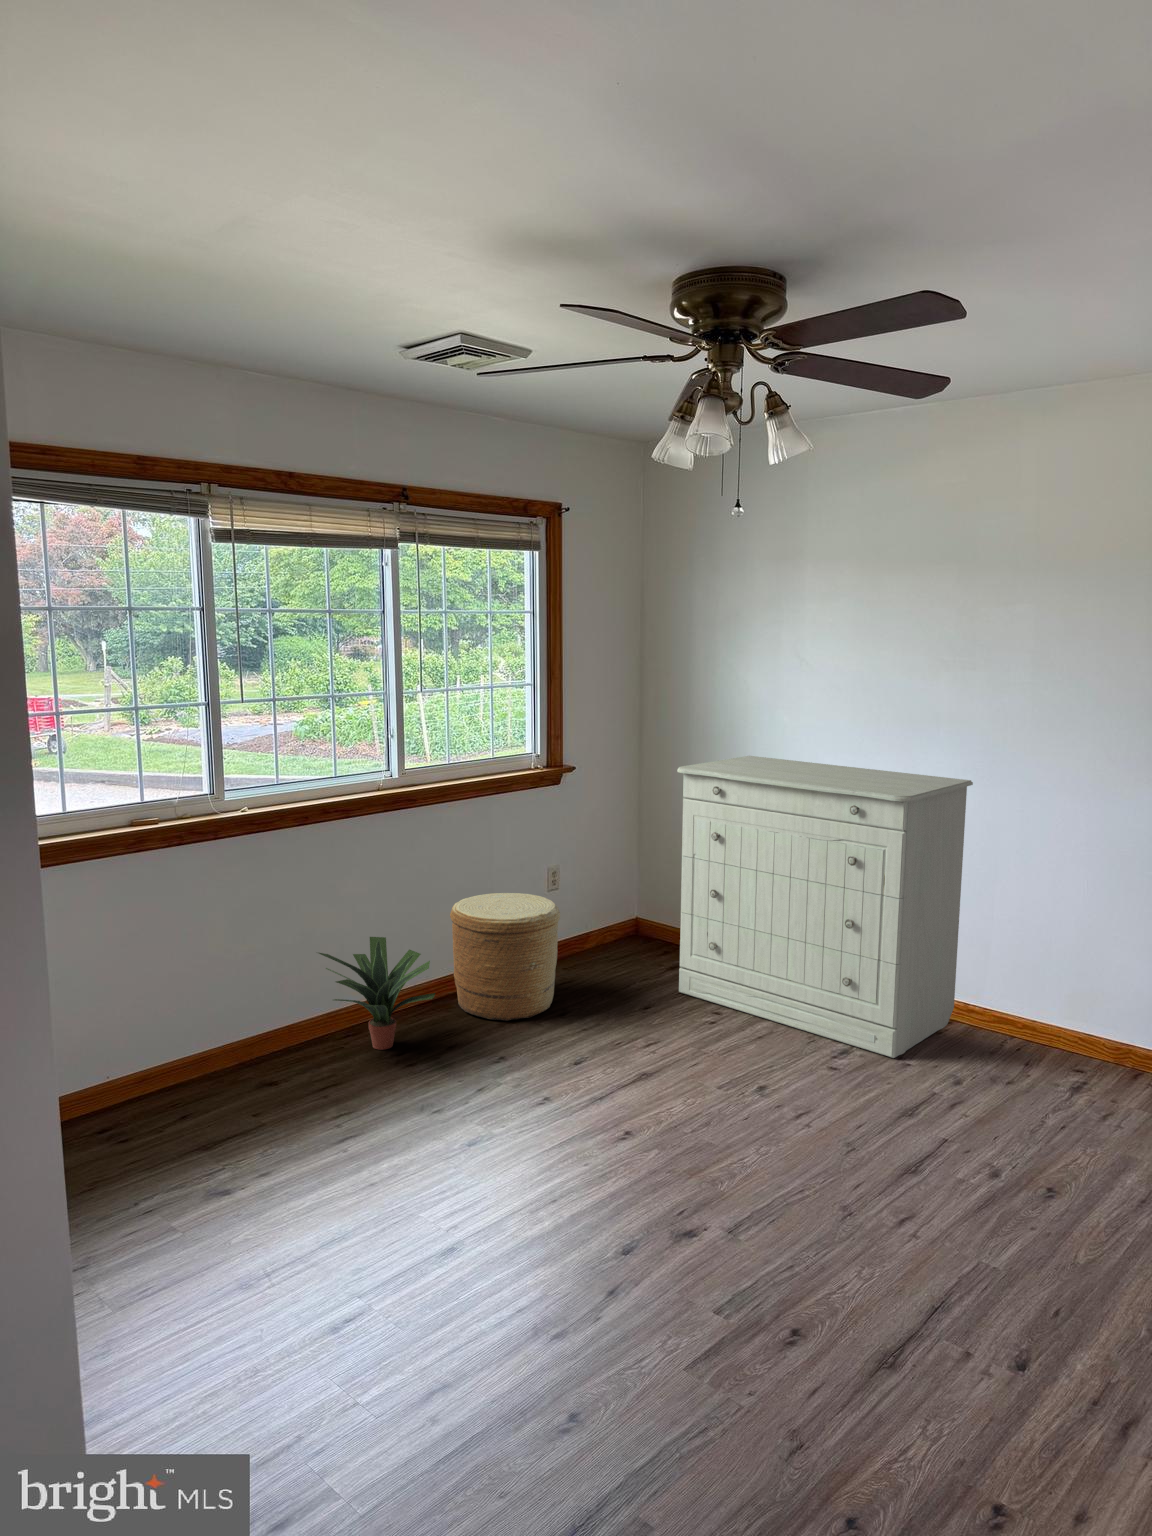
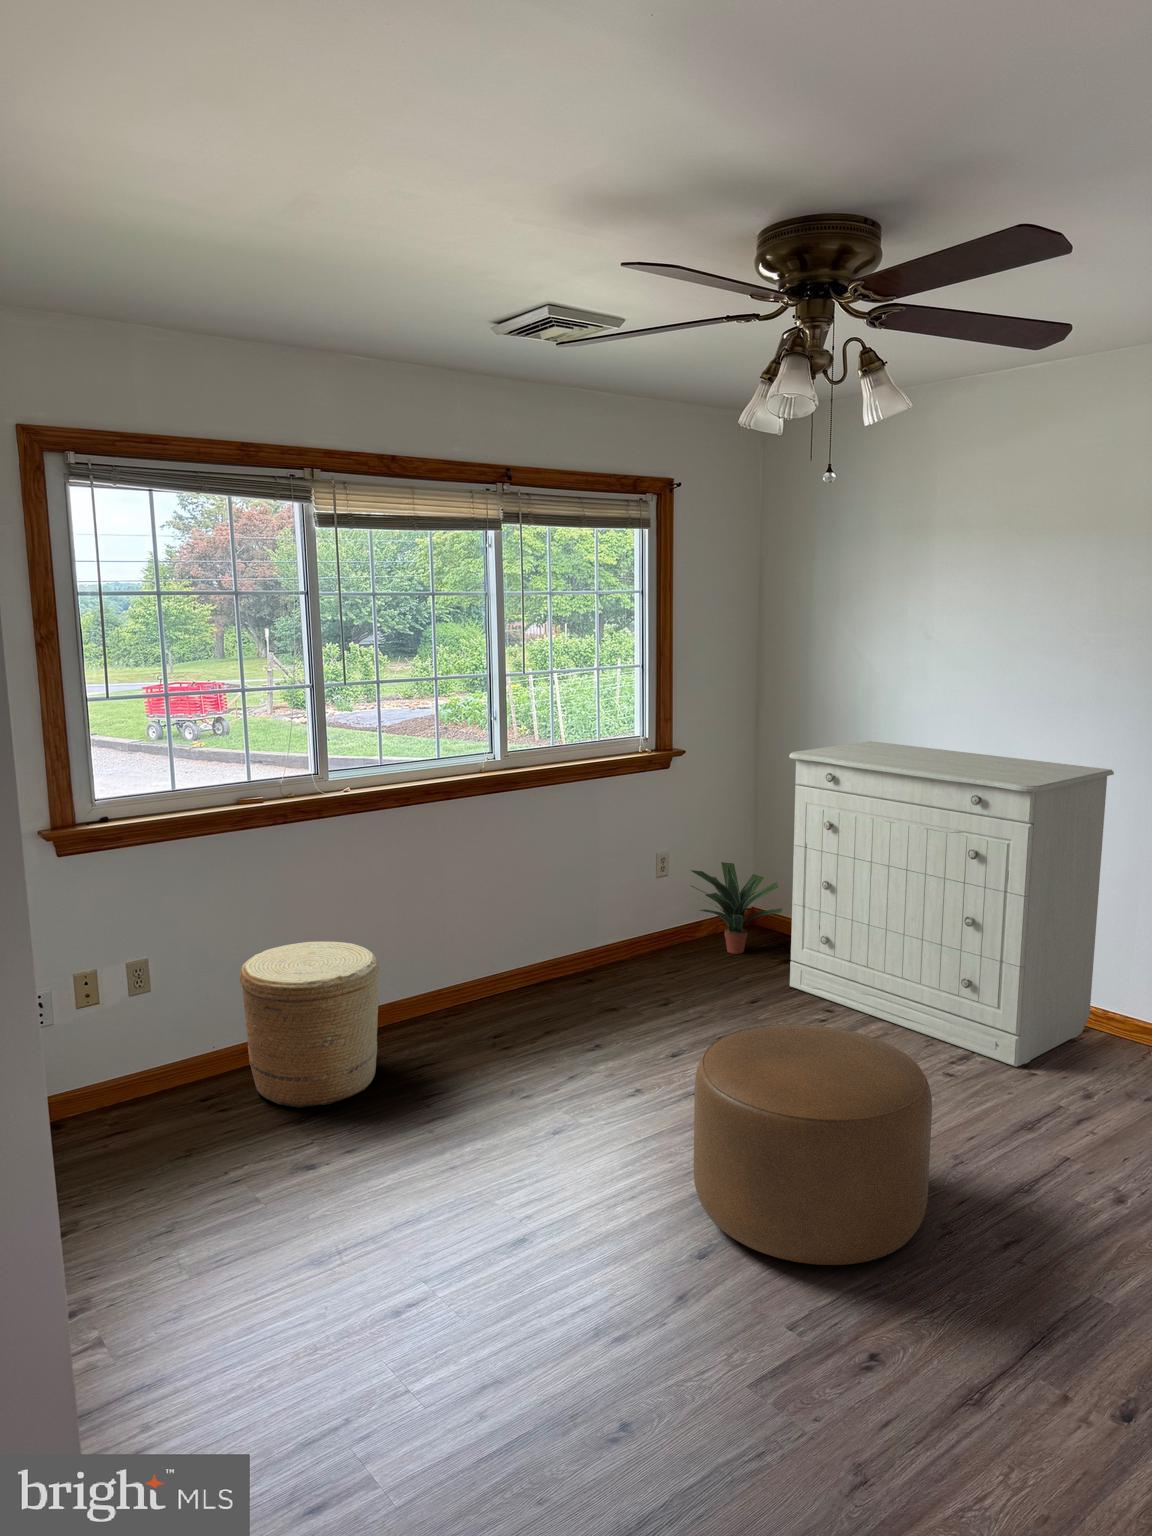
woven basket: present [450,893,560,1021] -> present [240,942,379,1108]
potted plant: present [319,937,435,1050] -> present [691,862,782,954]
ottoman: none [612,1026,834,1251] -> present [694,1024,932,1265]

